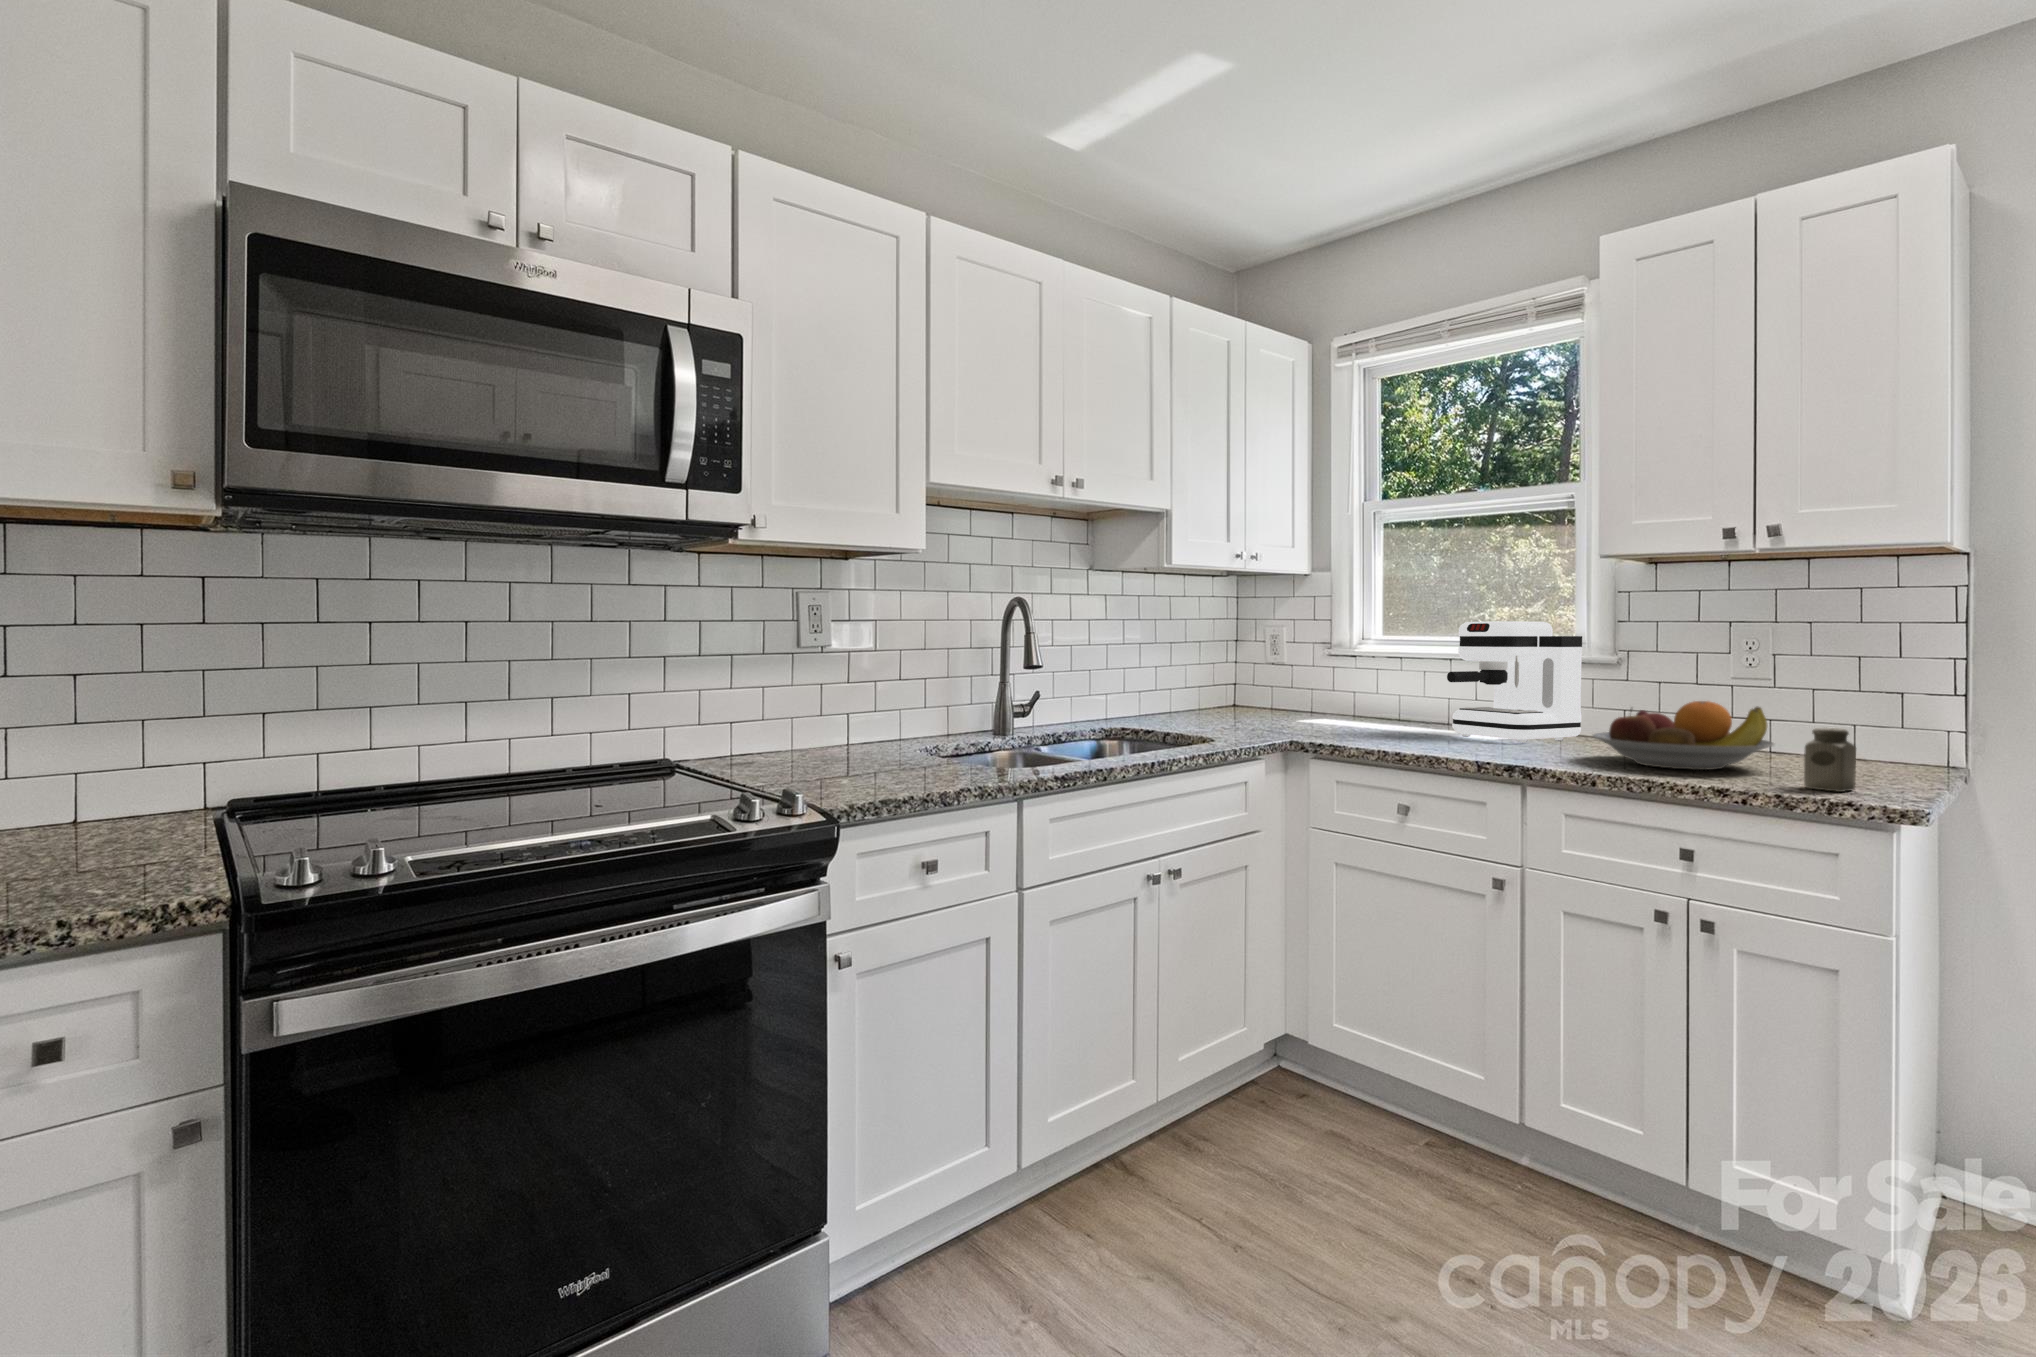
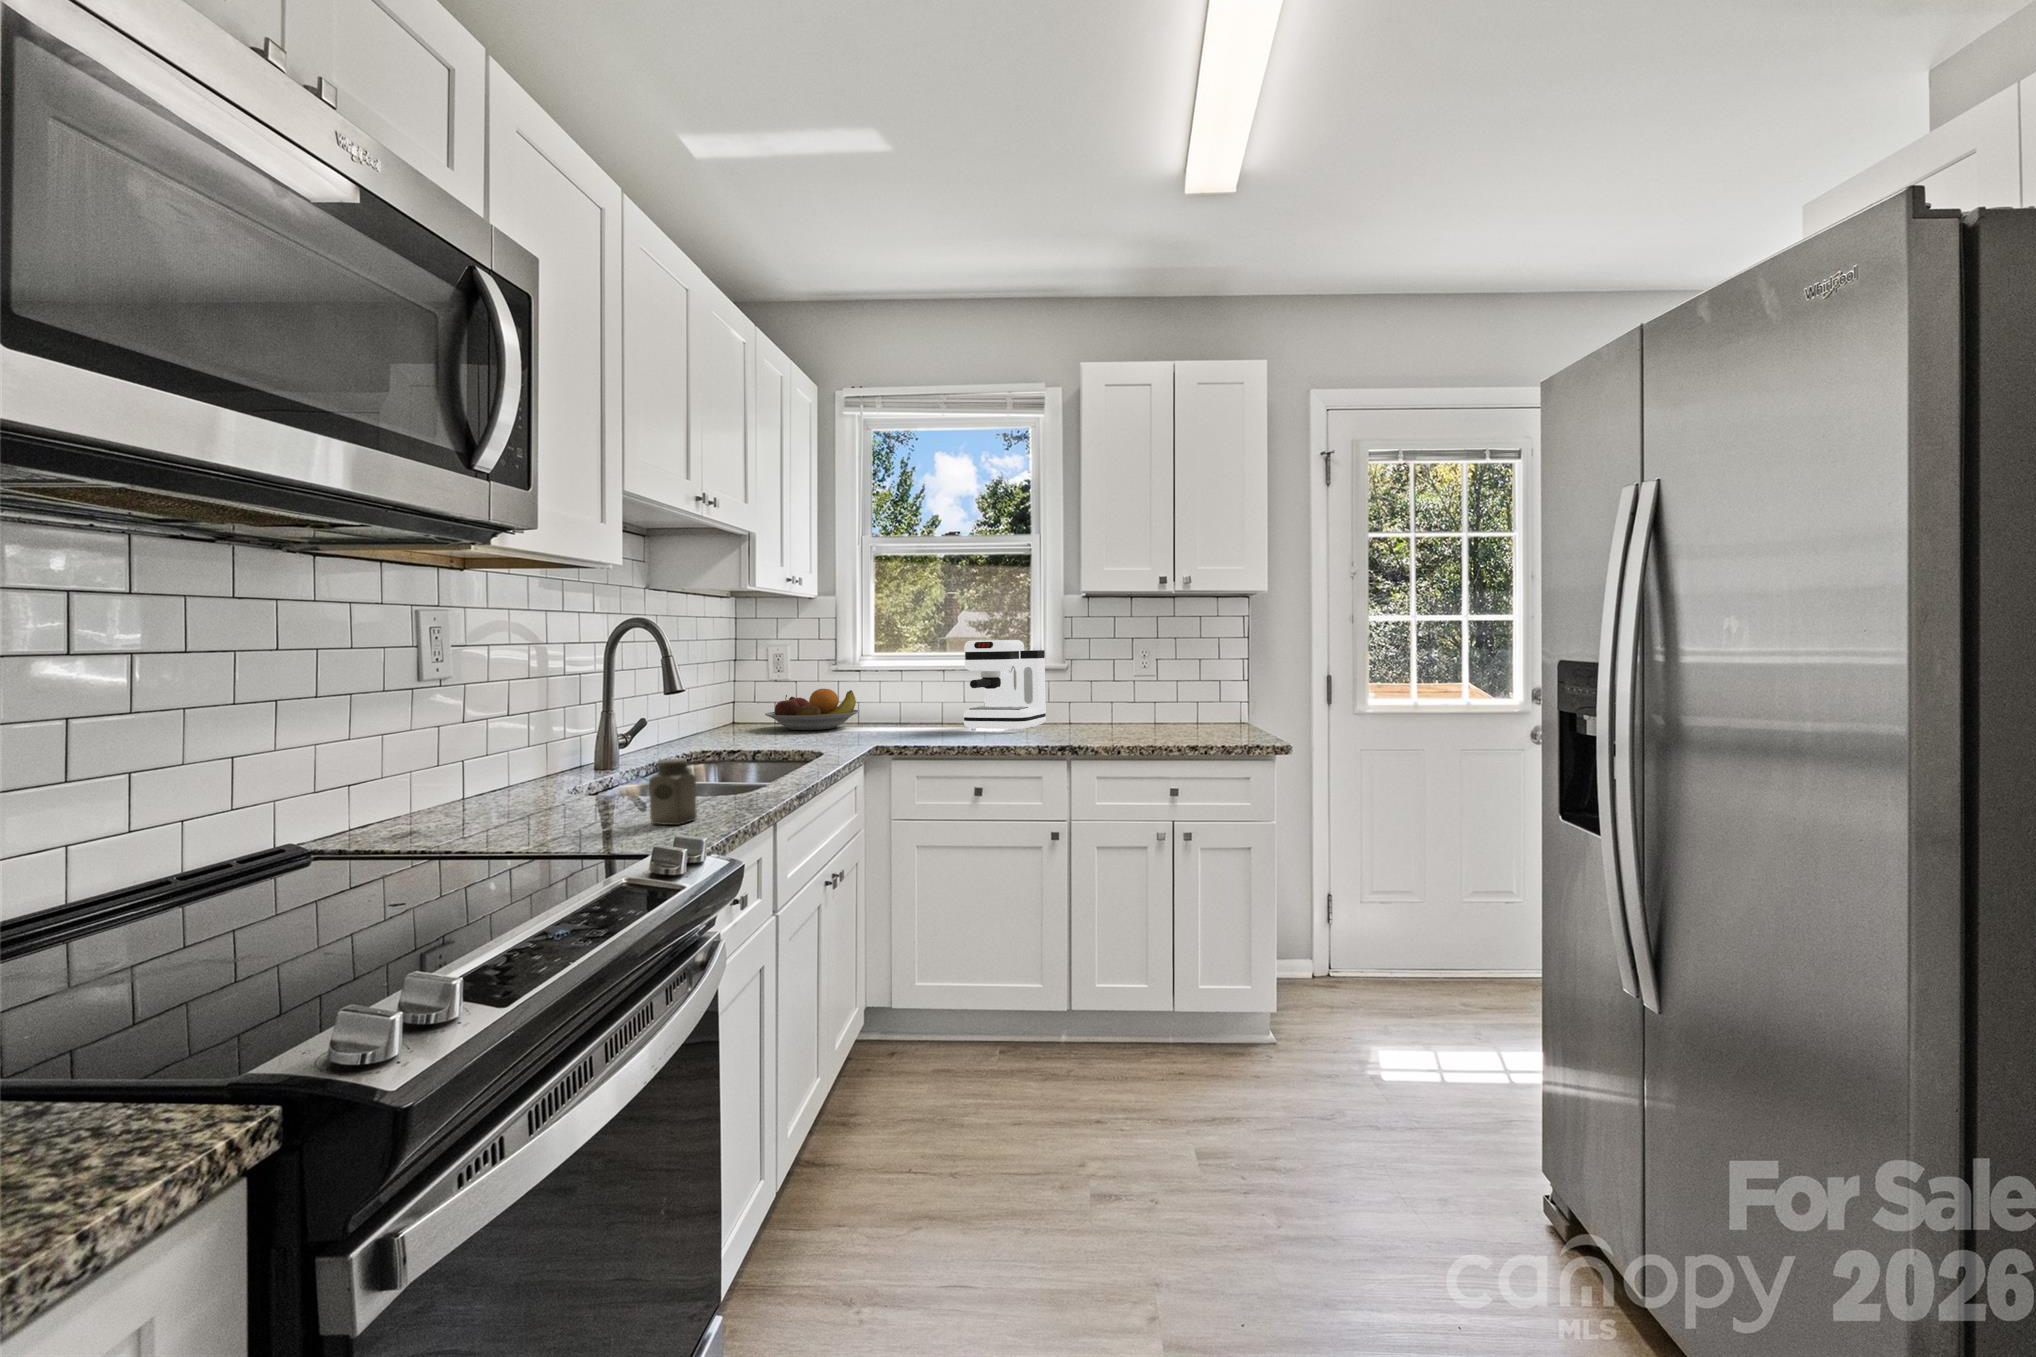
fruit bowl: present [1593,701,1774,770] -> present [765,689,860,730]
salt shaker: present [1804,728,1856,792] -> present [649,759,697,825]

